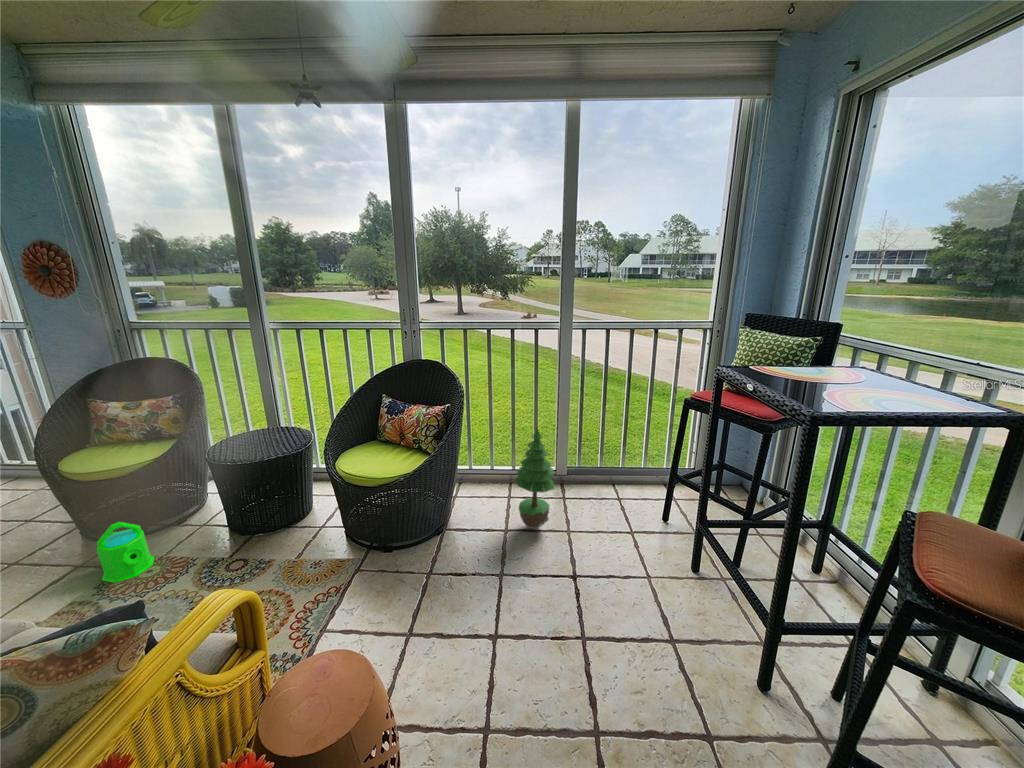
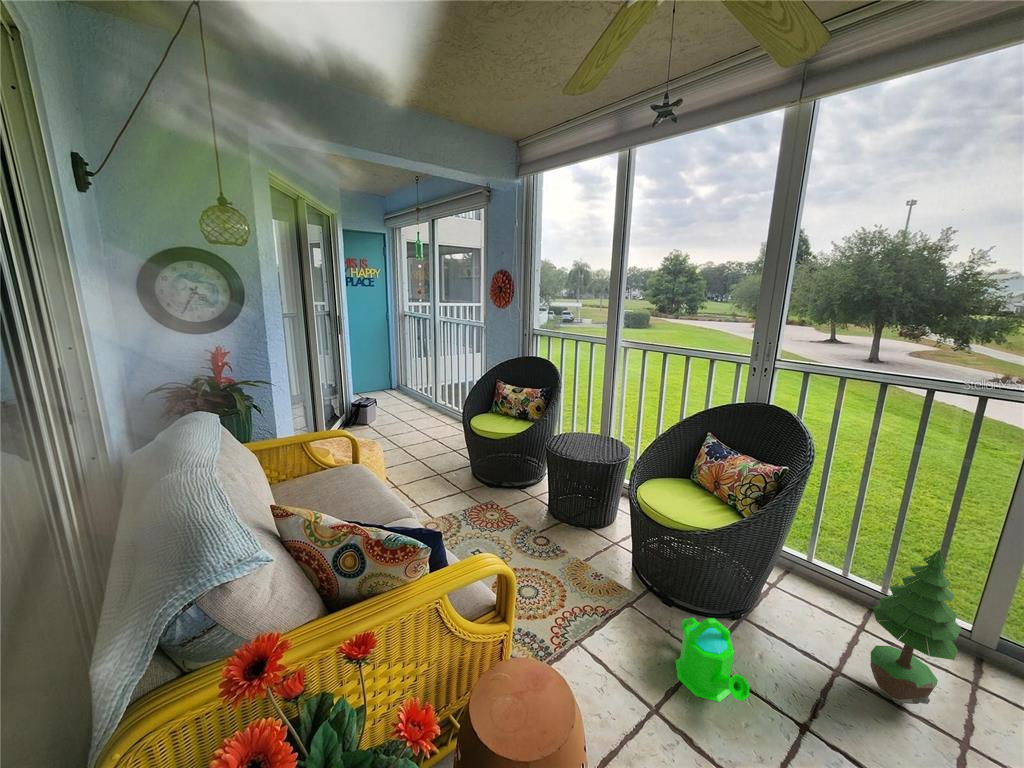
watering can: present [97,522,154,583] -> present [675,618,749,702]

